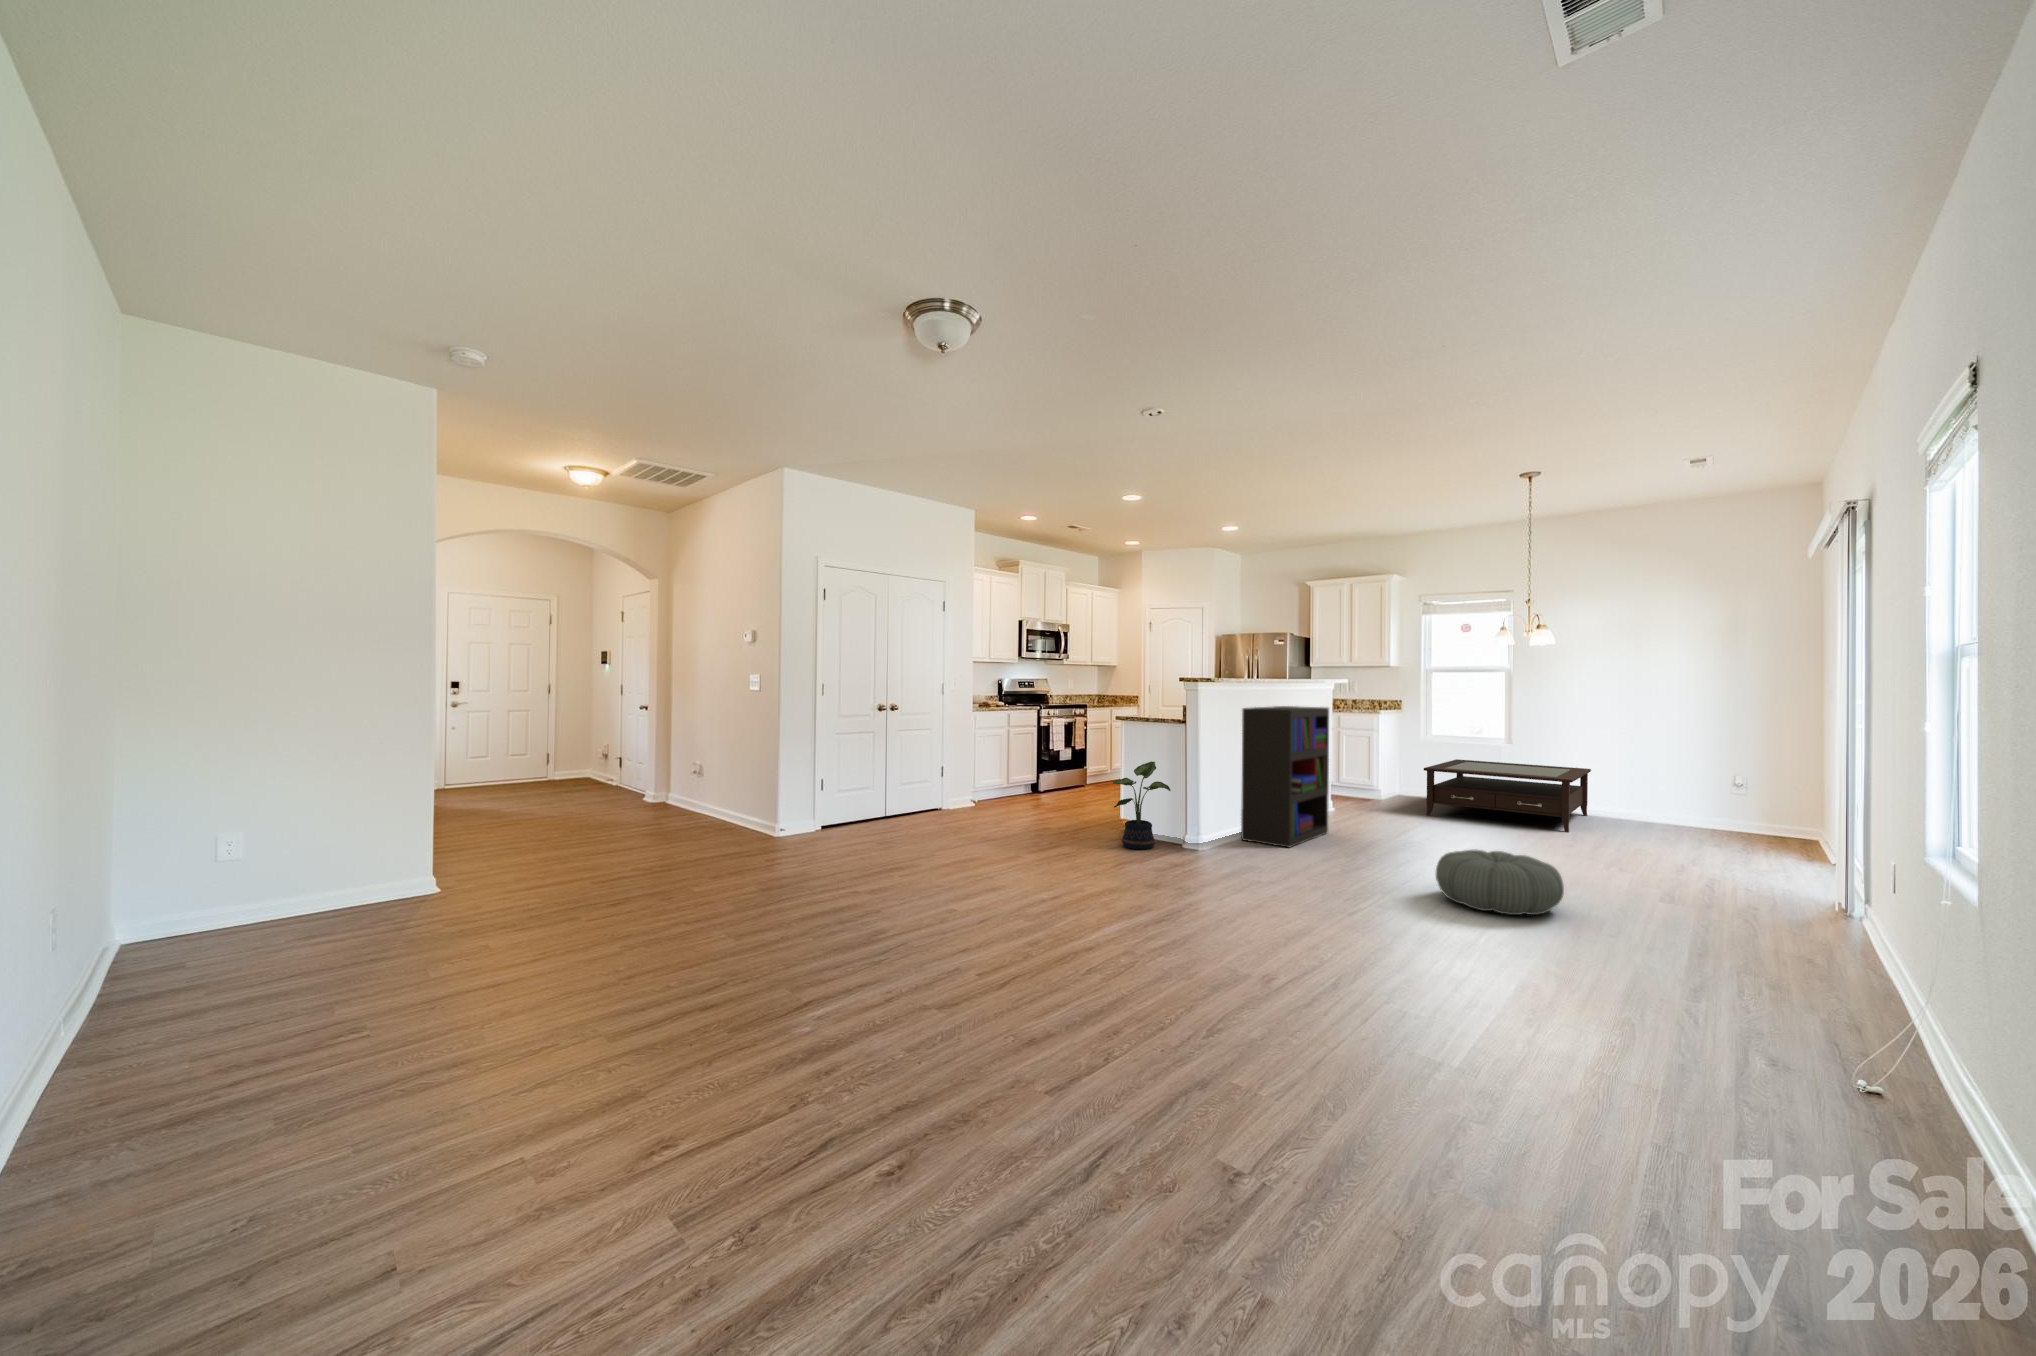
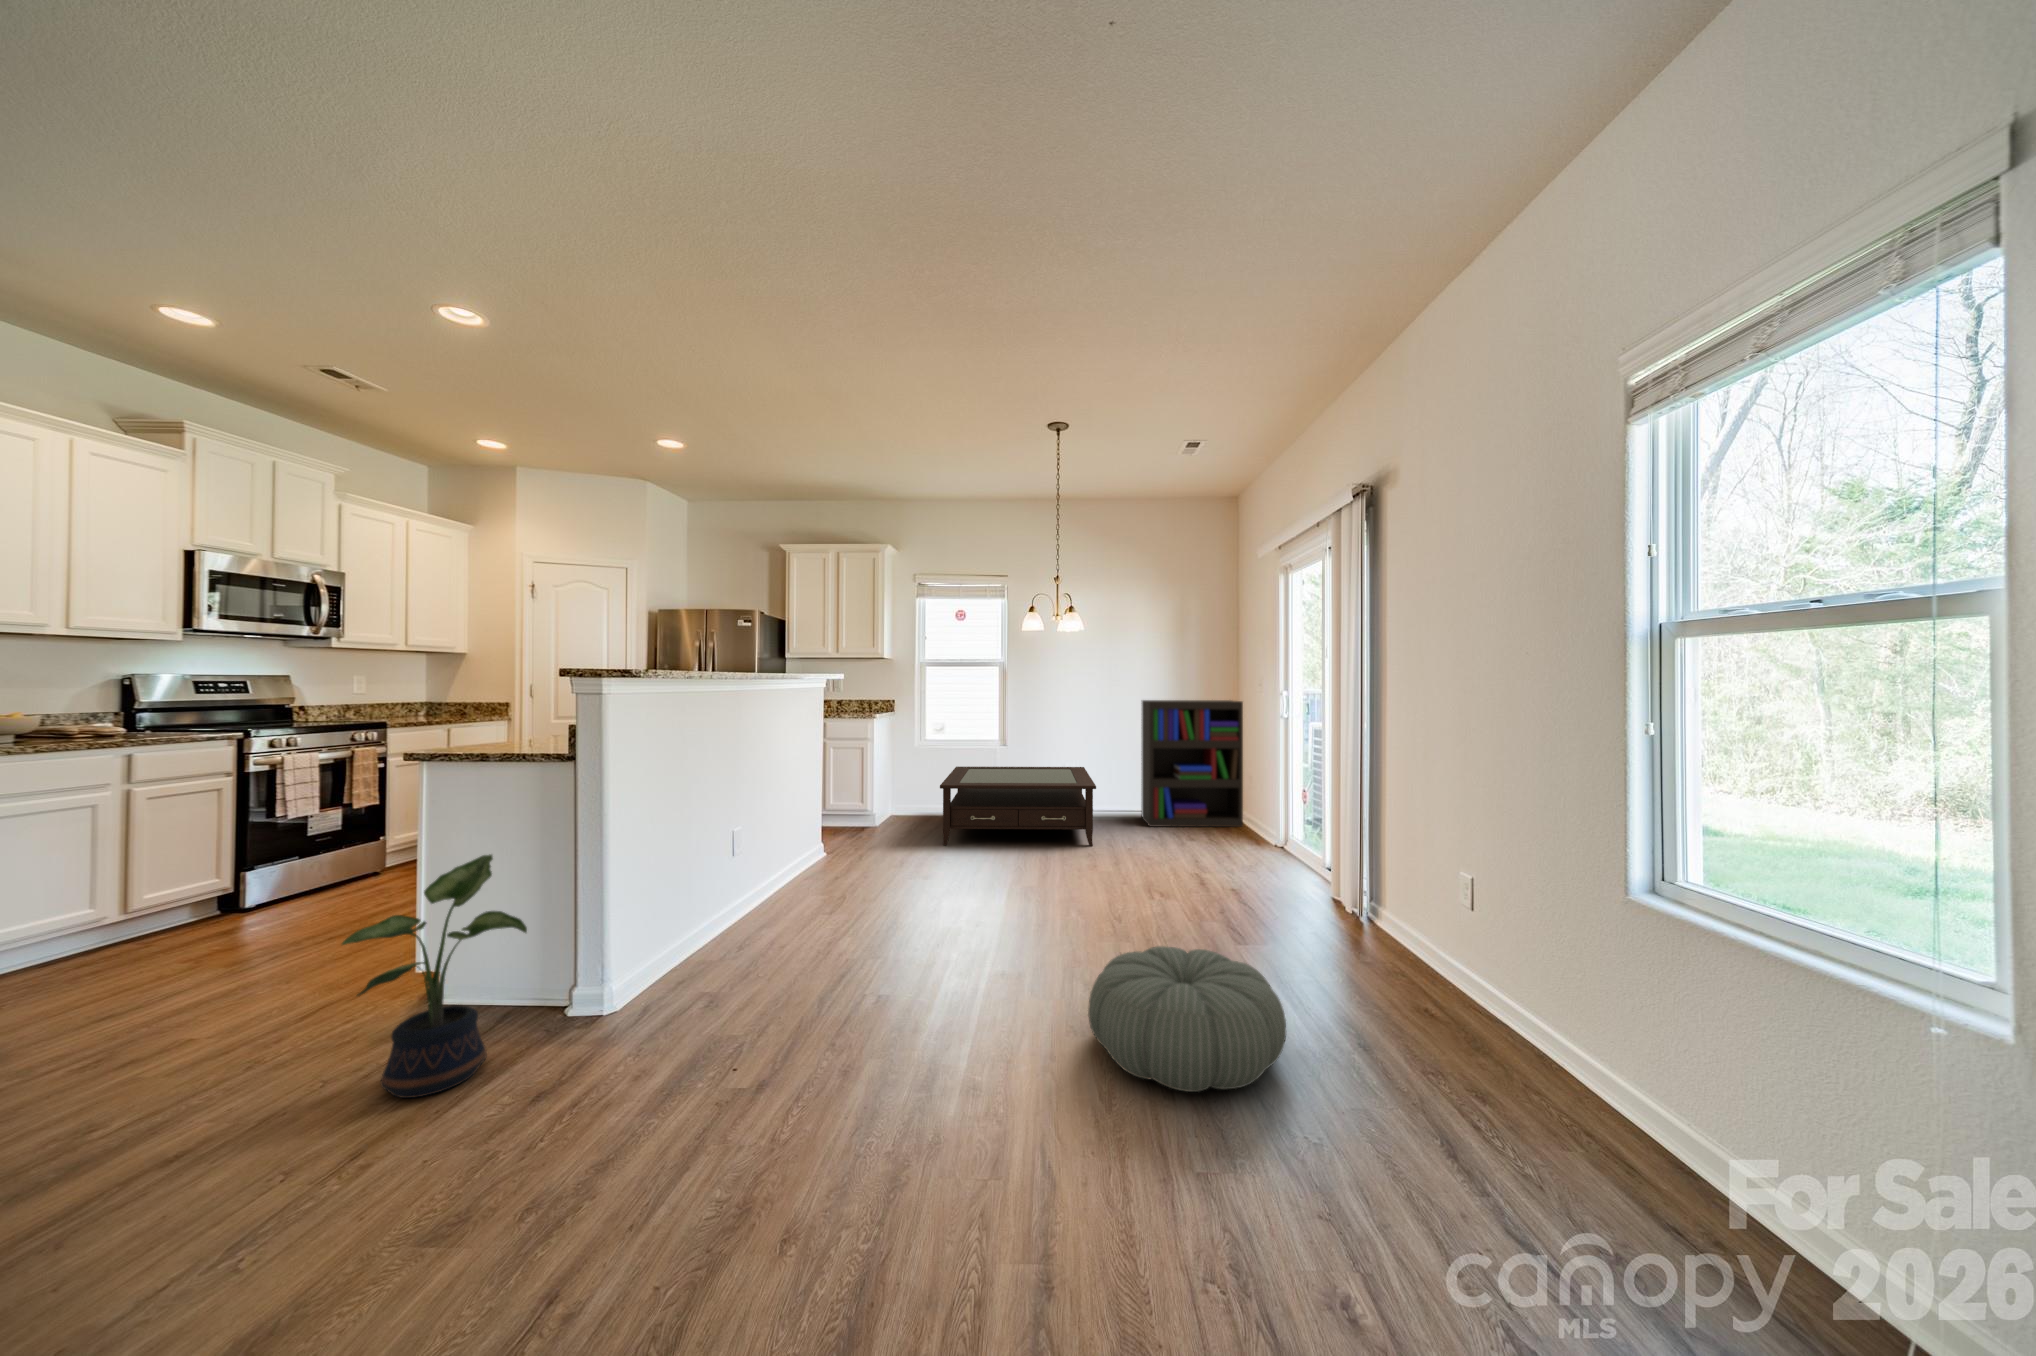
bookshelf: present [1241,706,1329,847] -> present [1141,700,1243,827]

